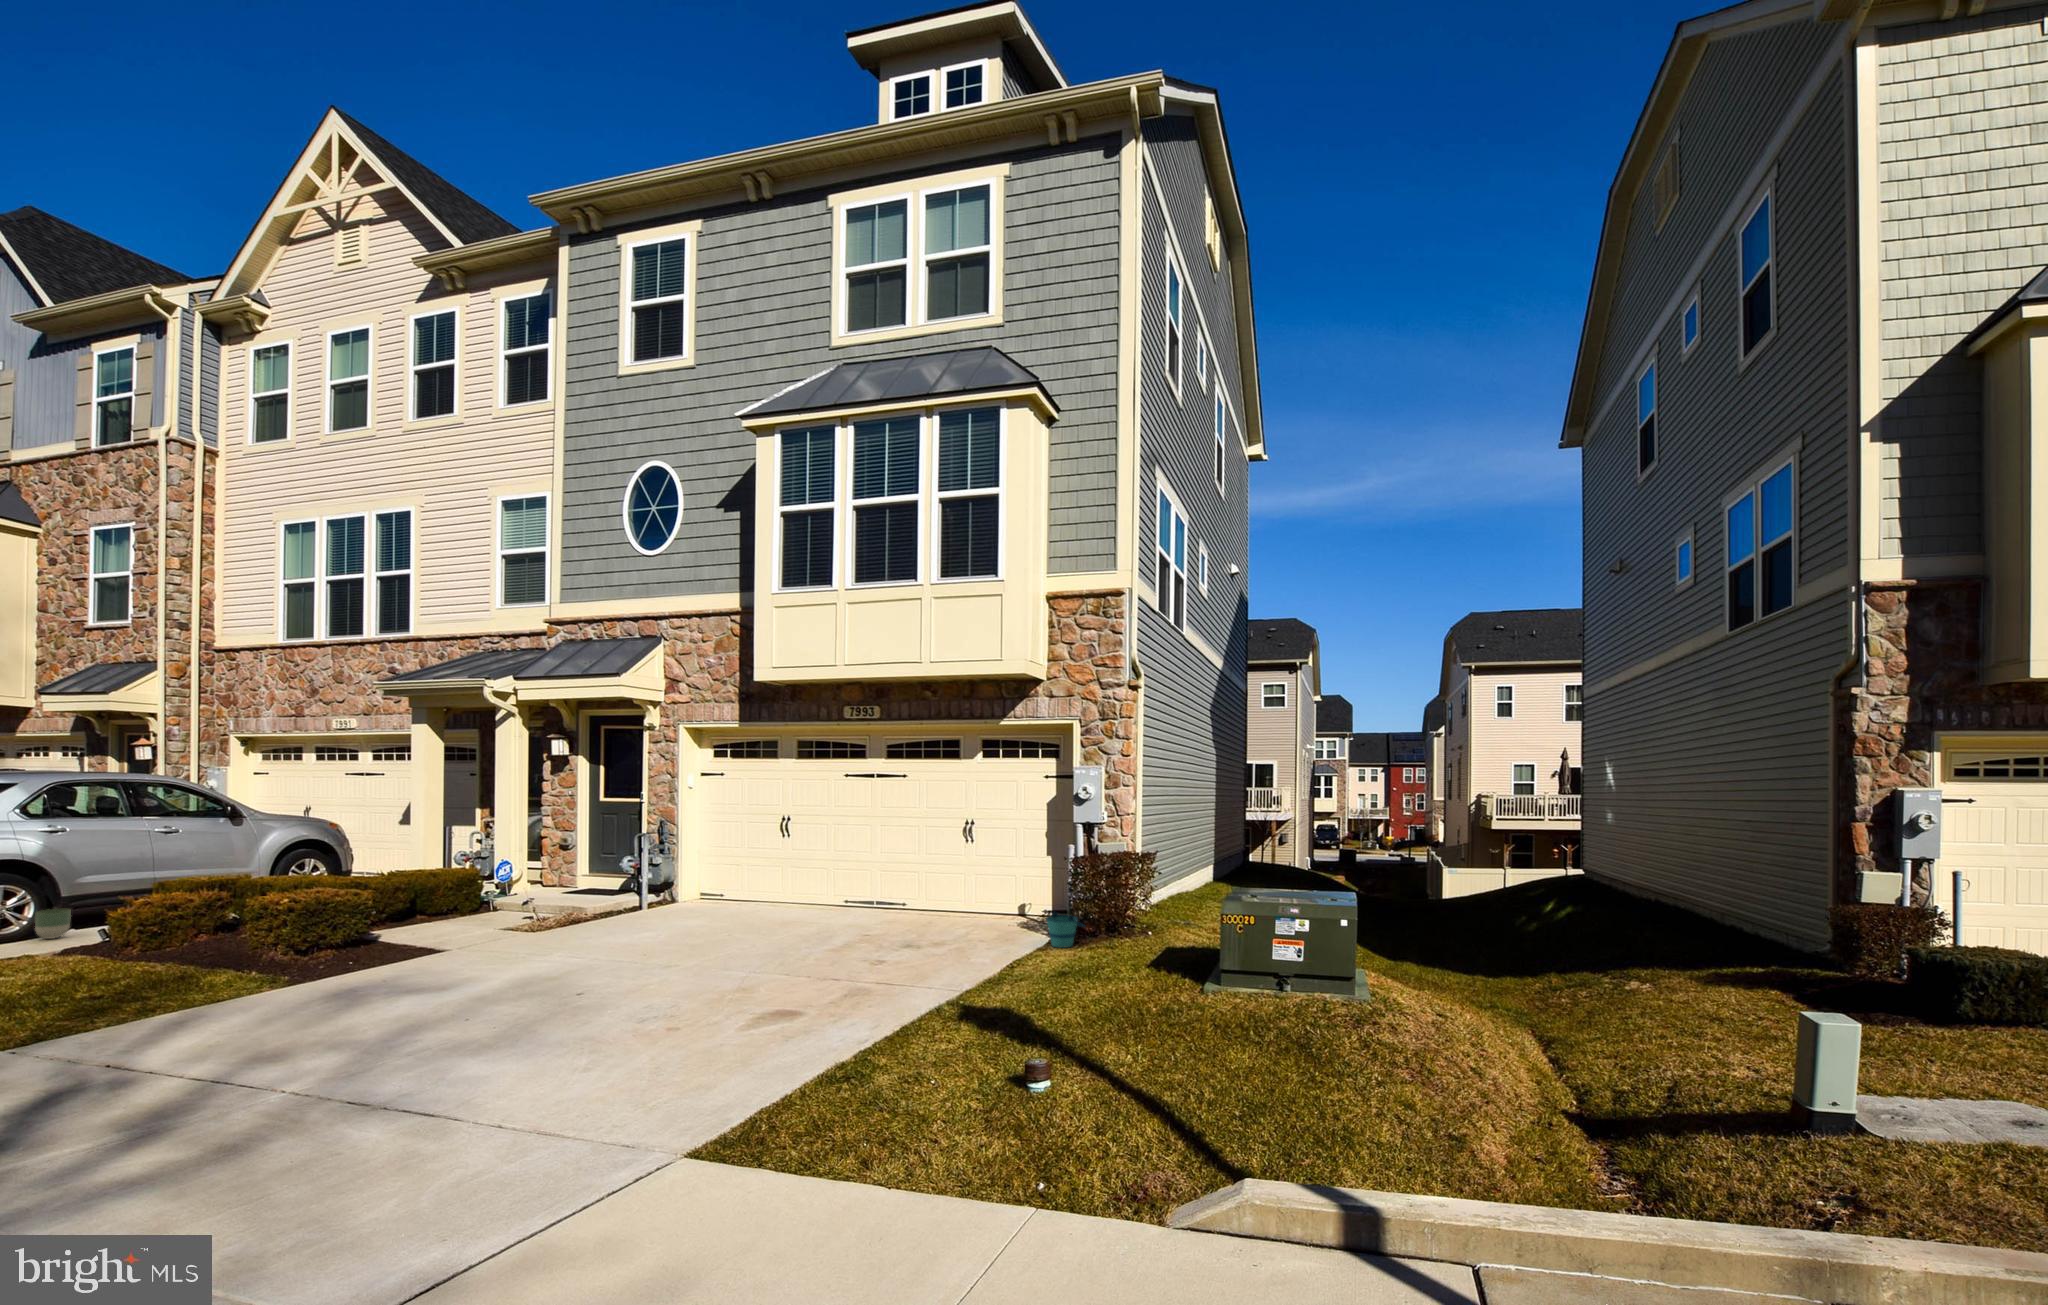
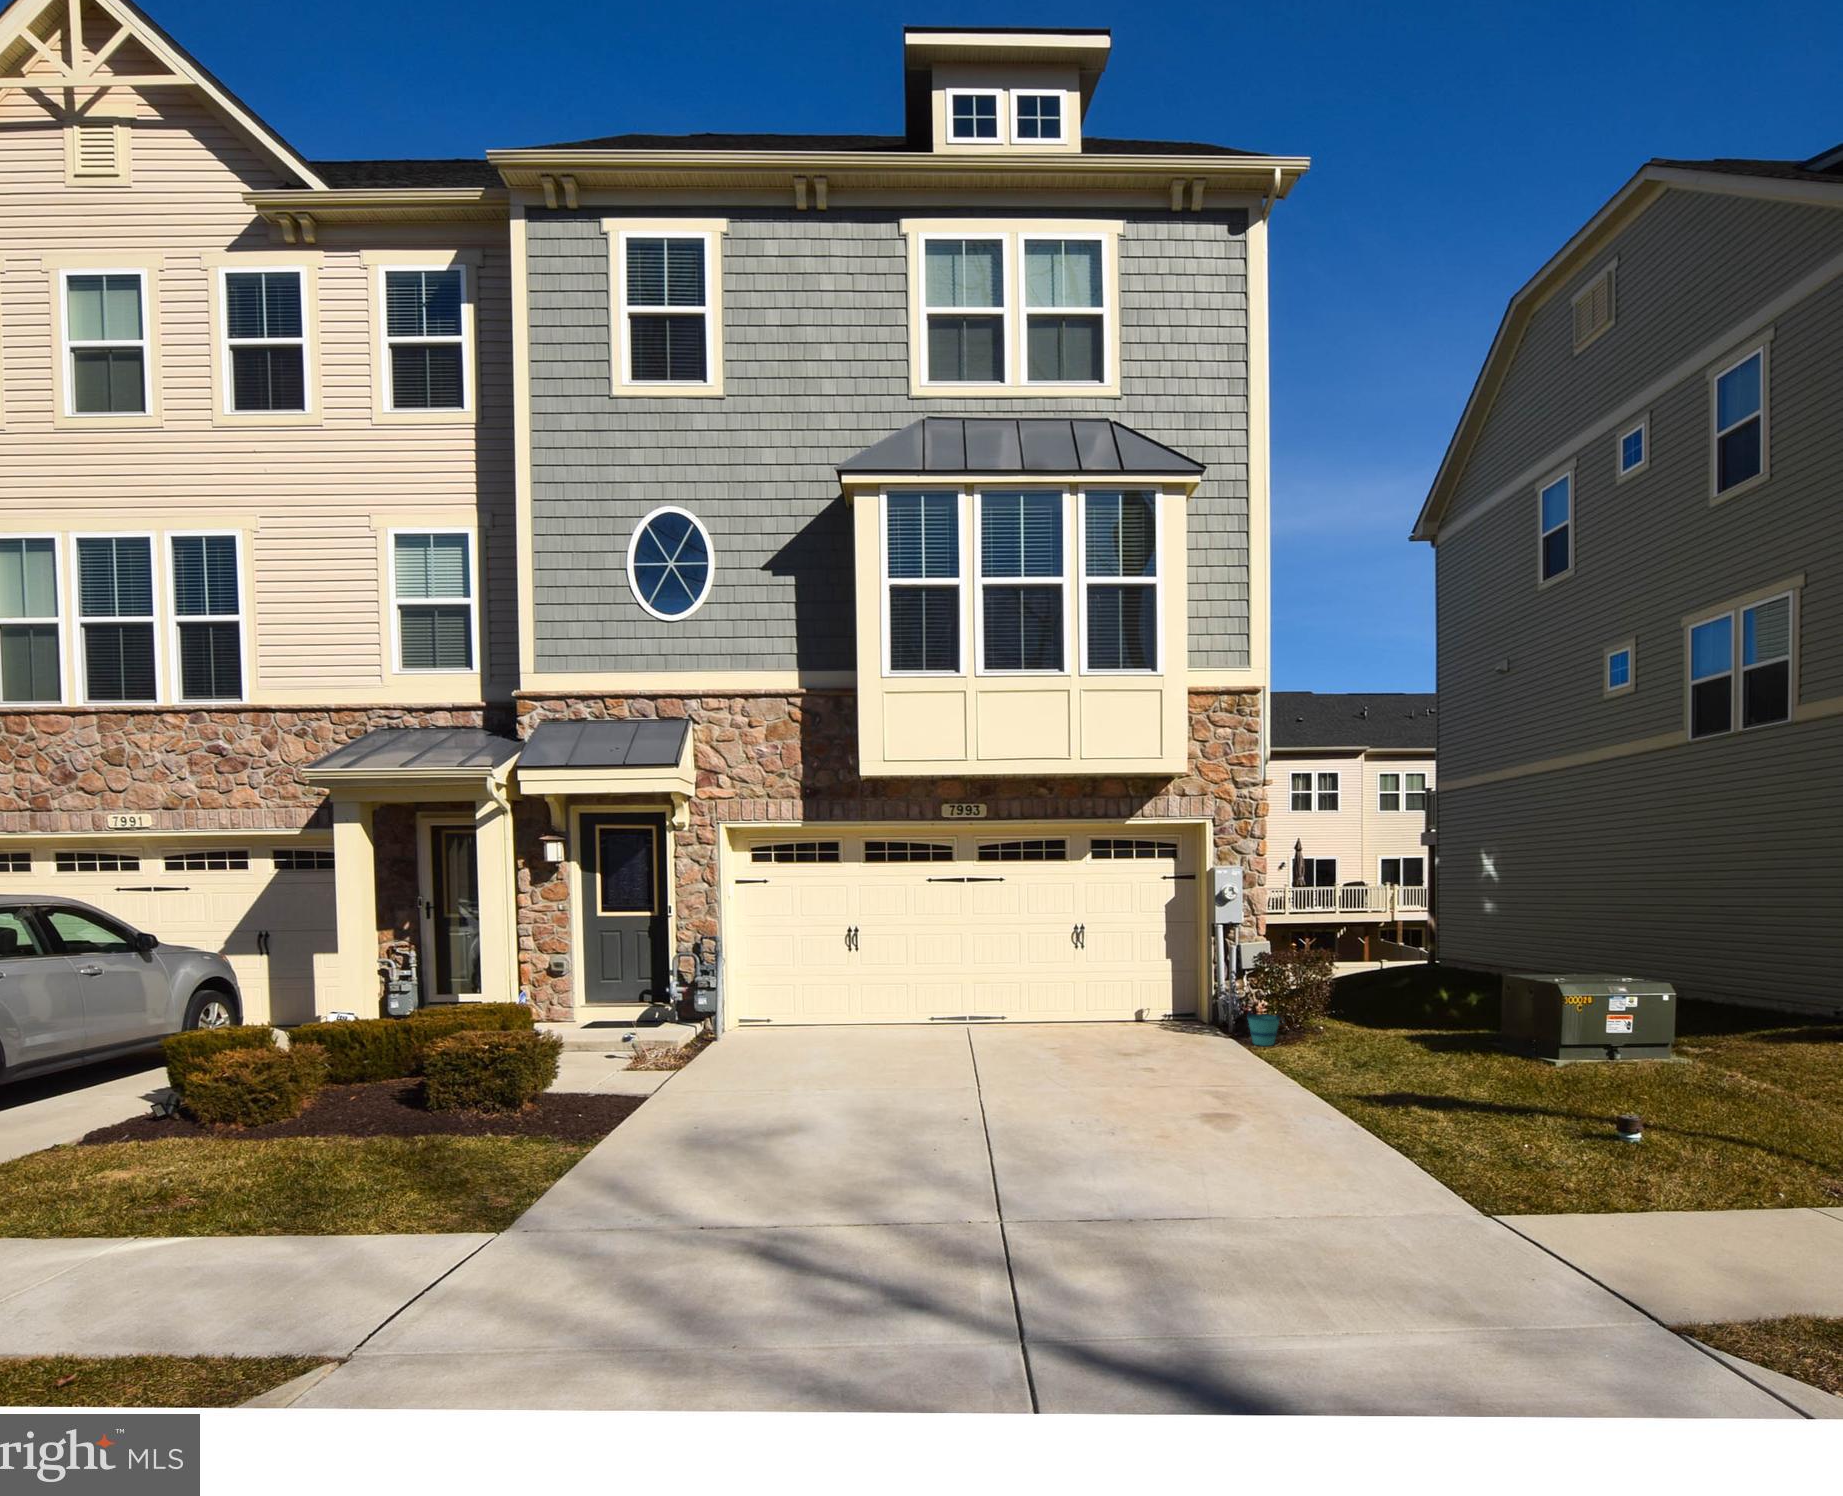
planter: present [35,908,71,939] -> none [90,1085,130,1127]

